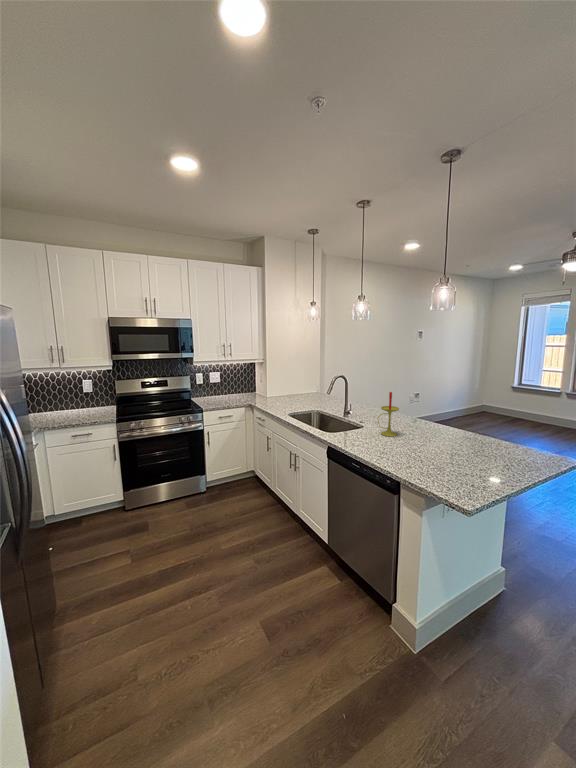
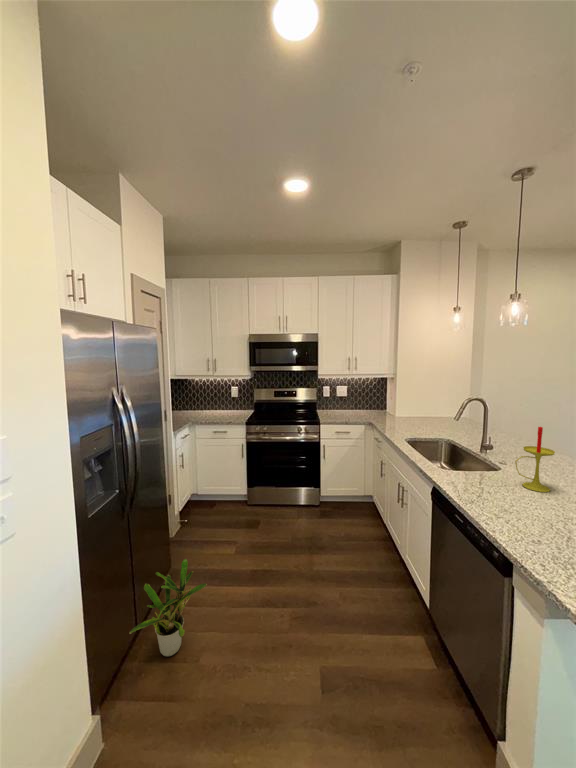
potted plant: none [48,584,135,698] -> present [129,559,207,656]

